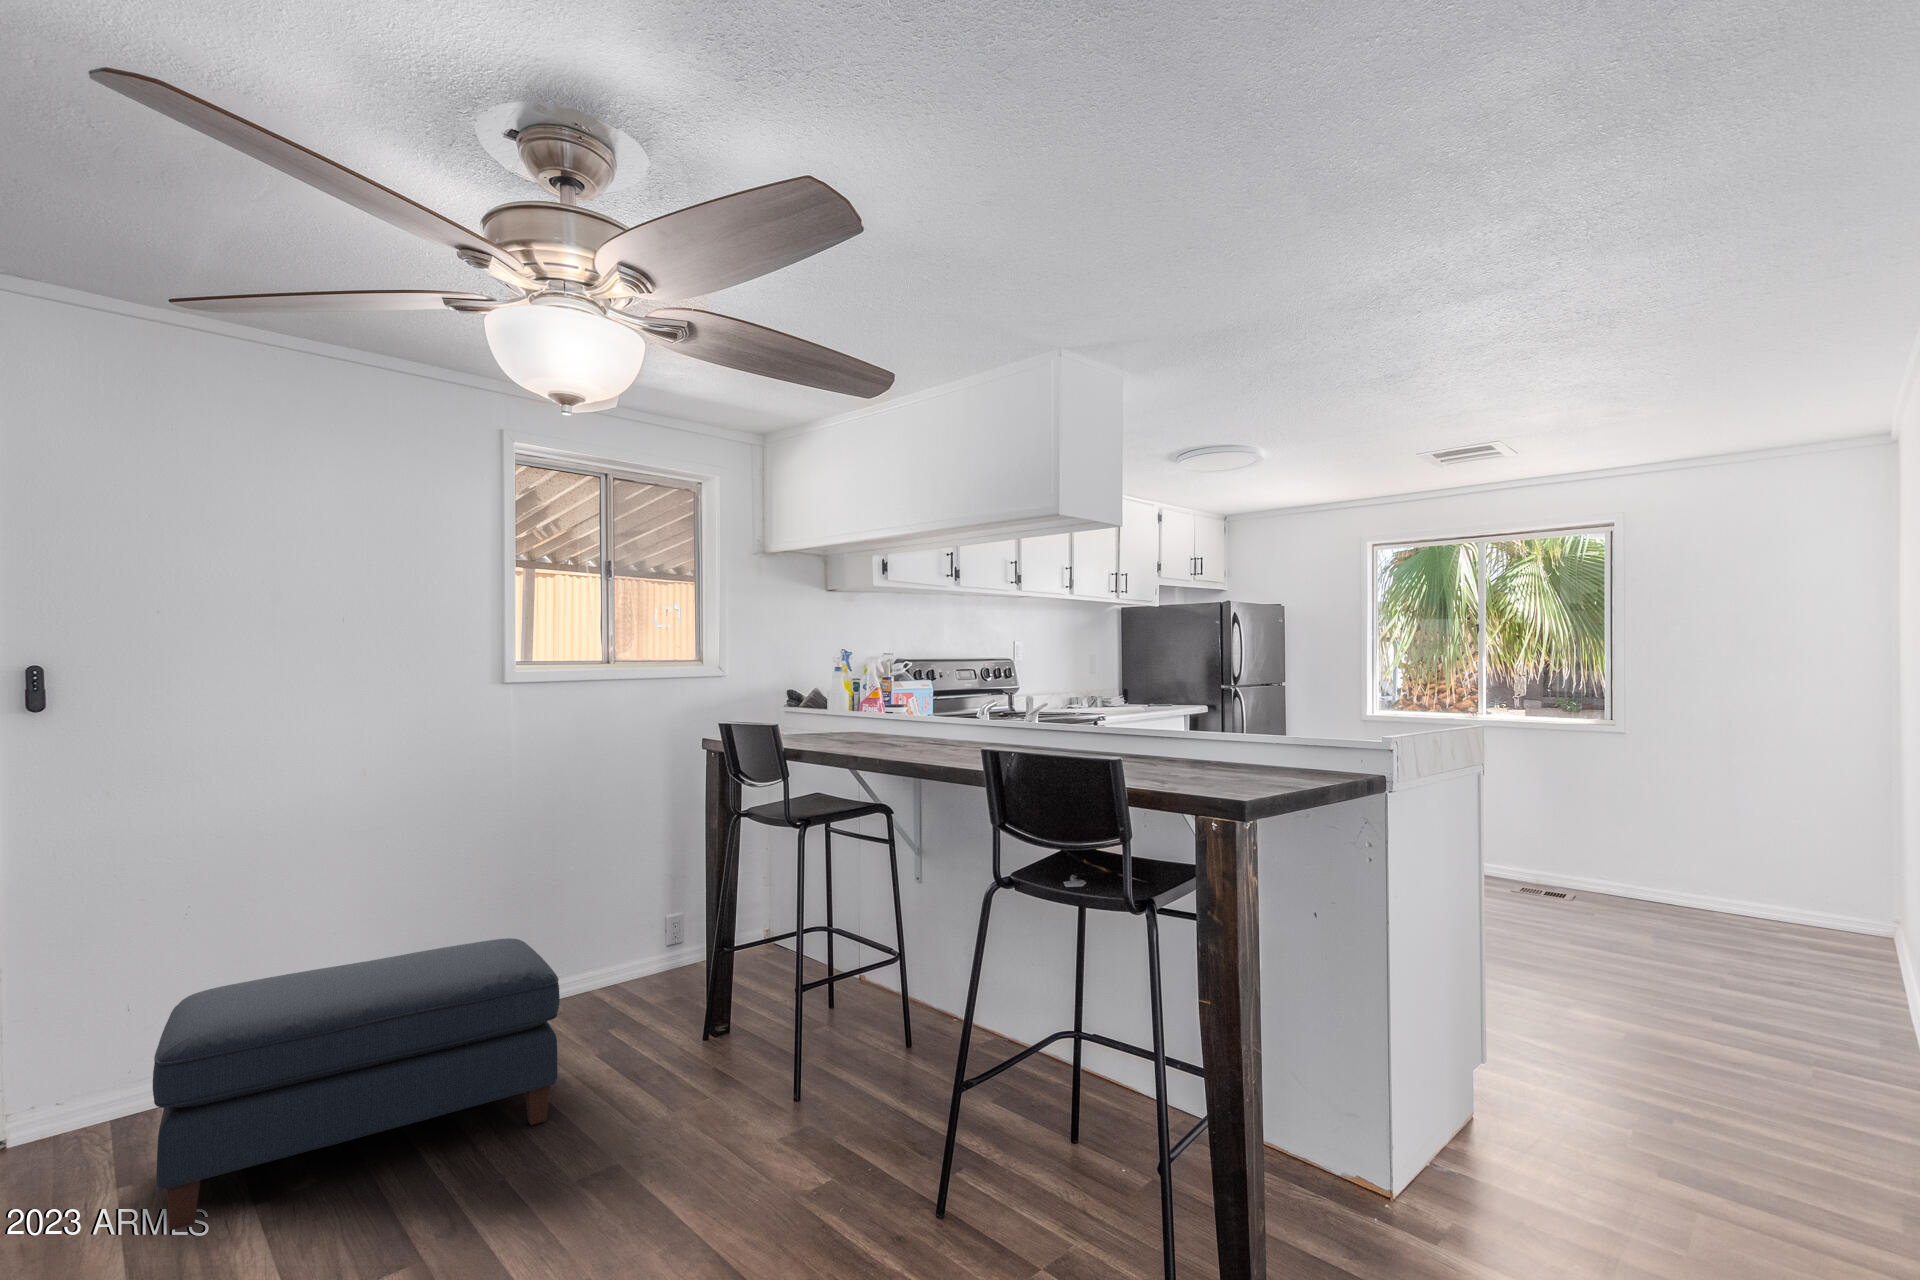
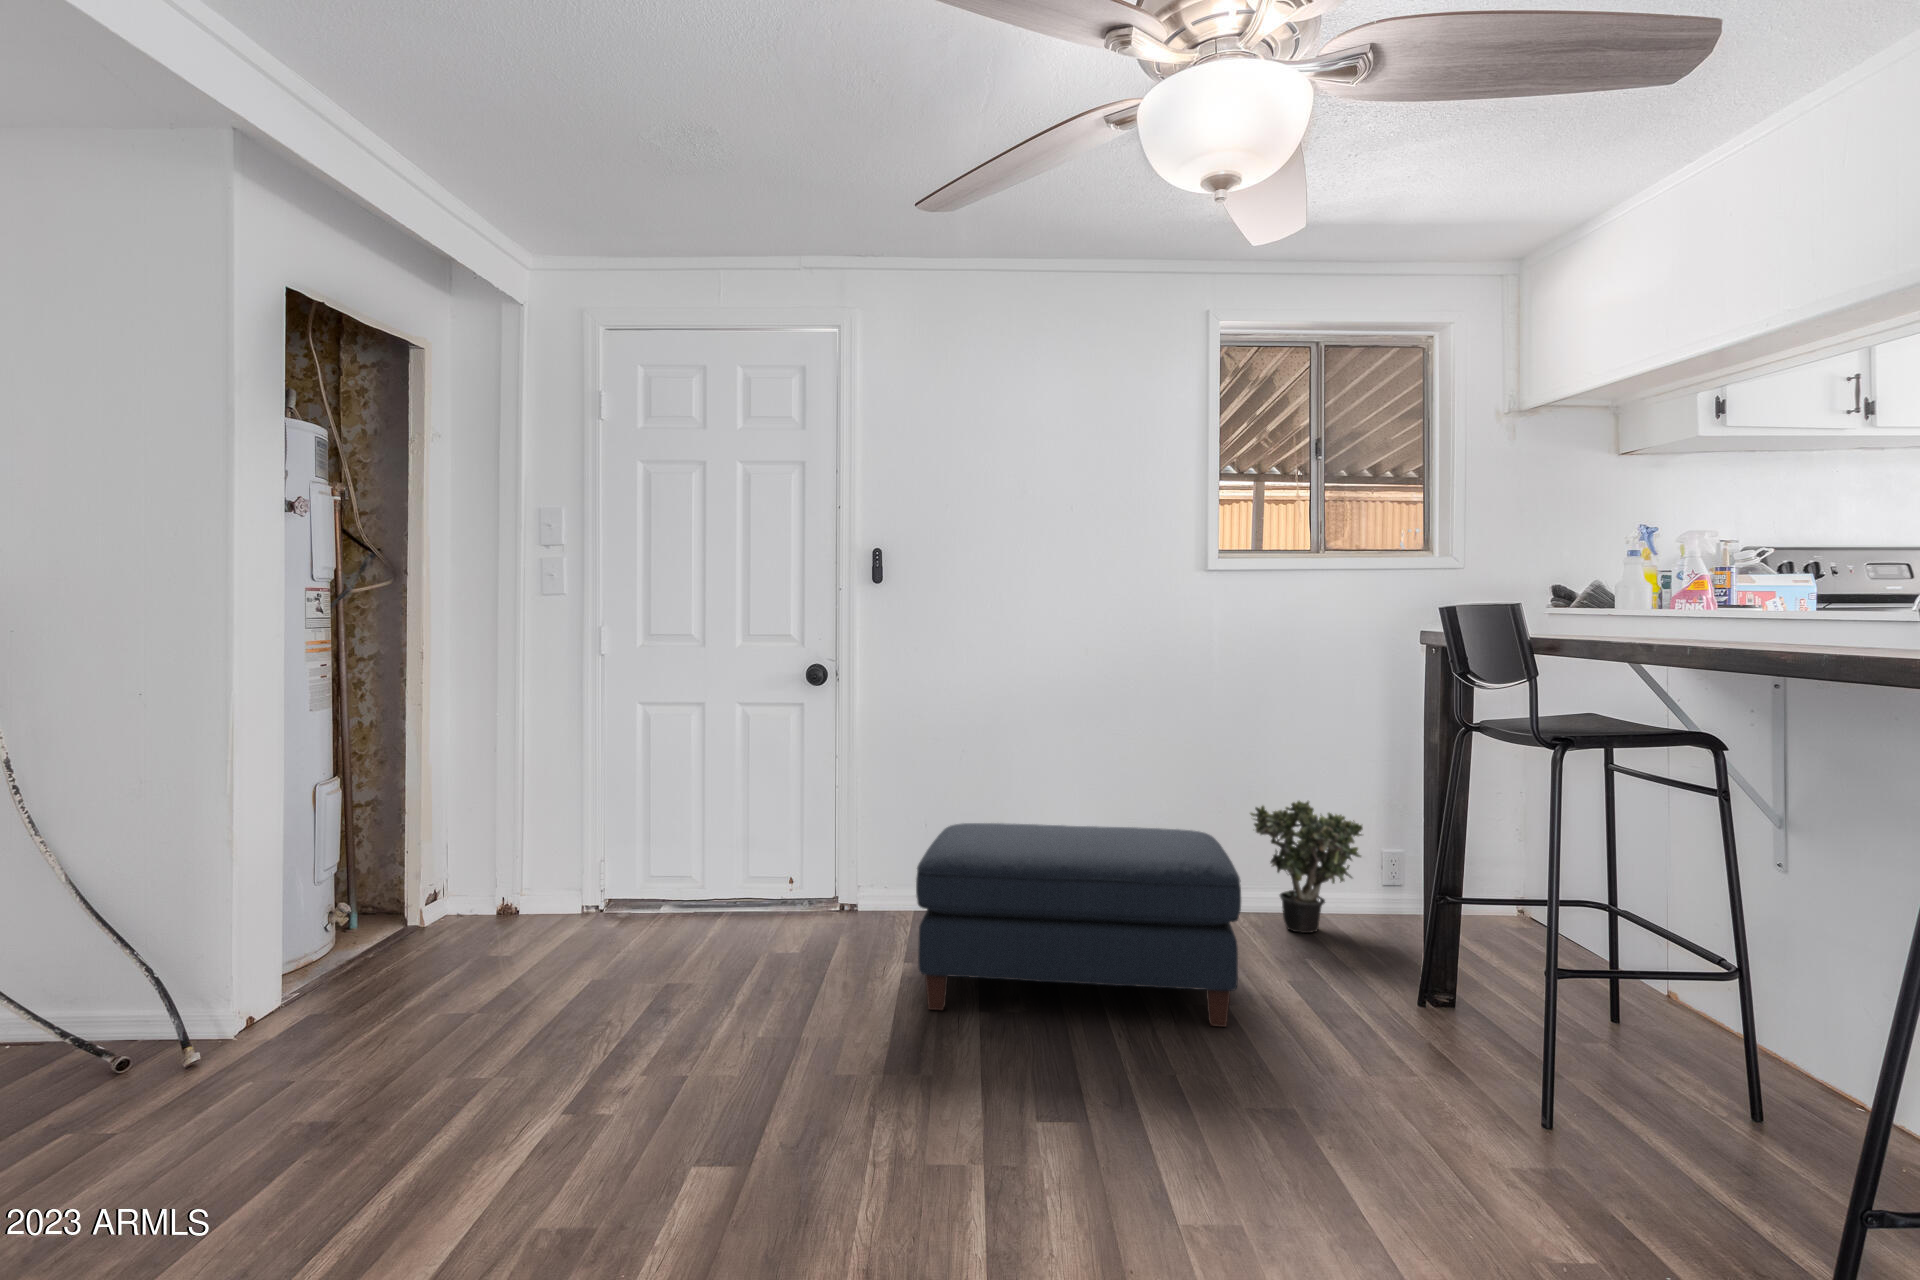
potted plant: none [552,888,654,1010] -> present [1250,801,1363,933]

